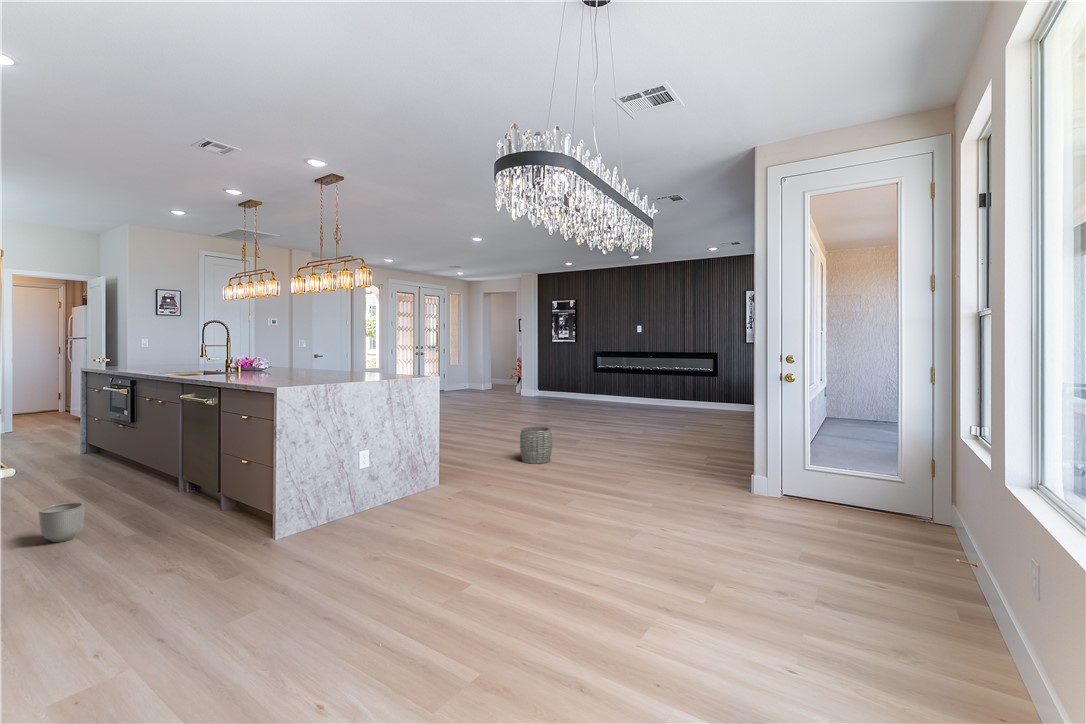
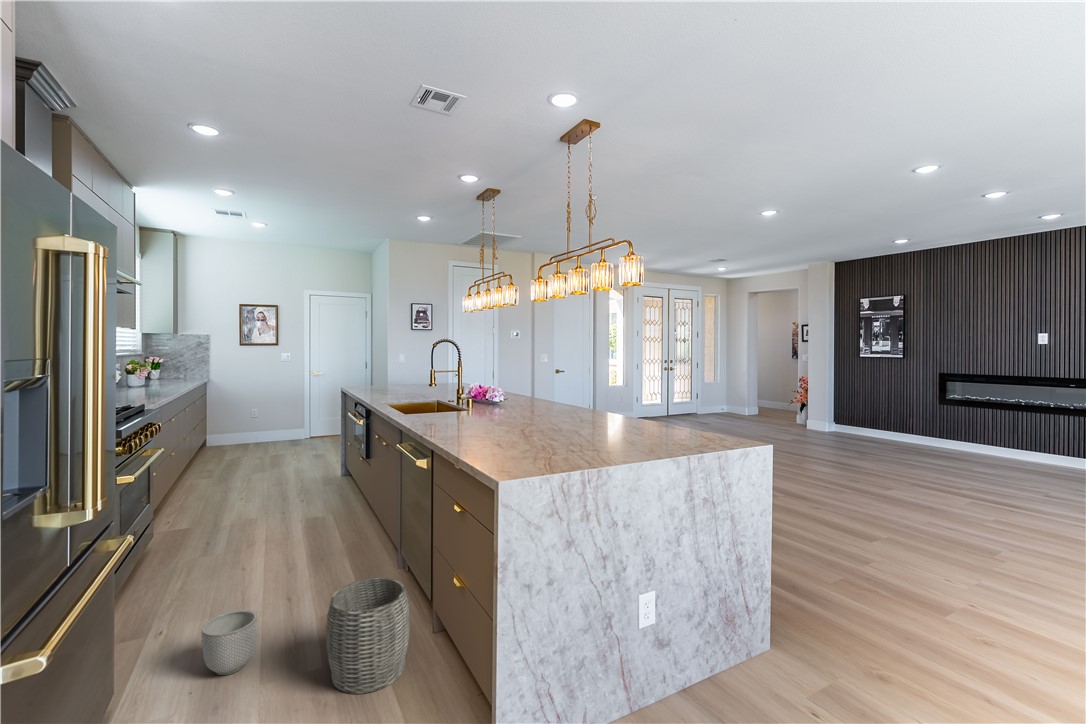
woven basket: present [520,427,552,464] -> present [326,578,409,694]

